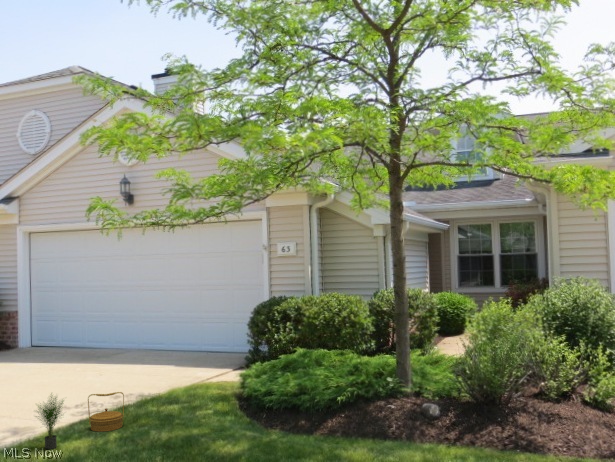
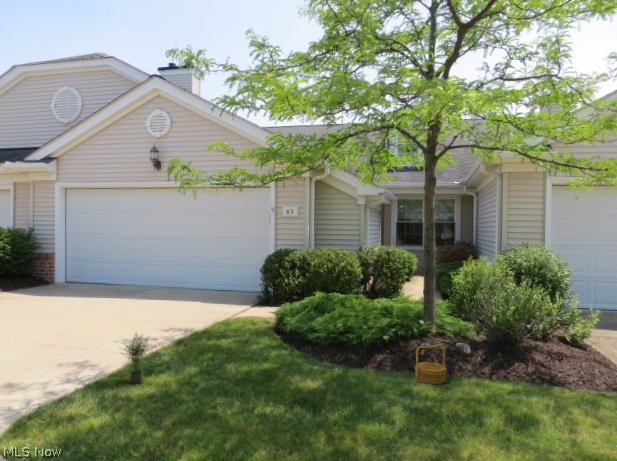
basket: present [88,392,124,432] -> present [415,344,447,384]

